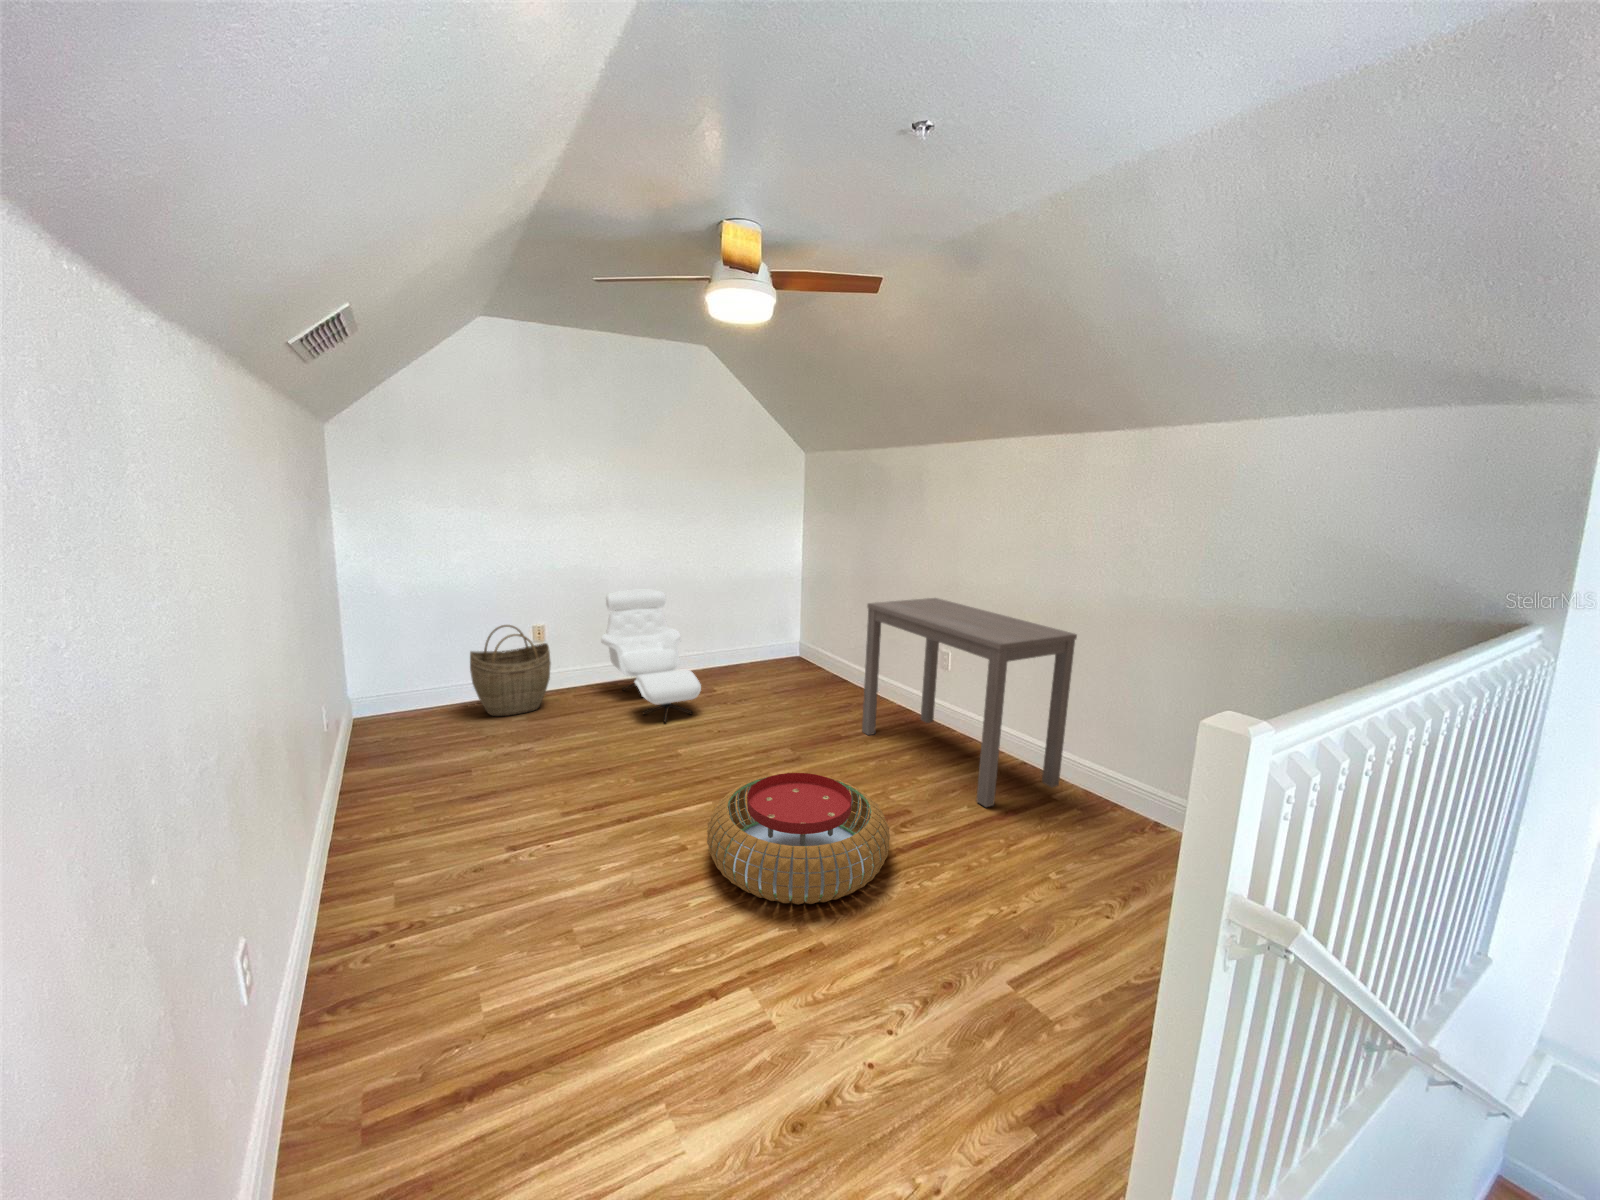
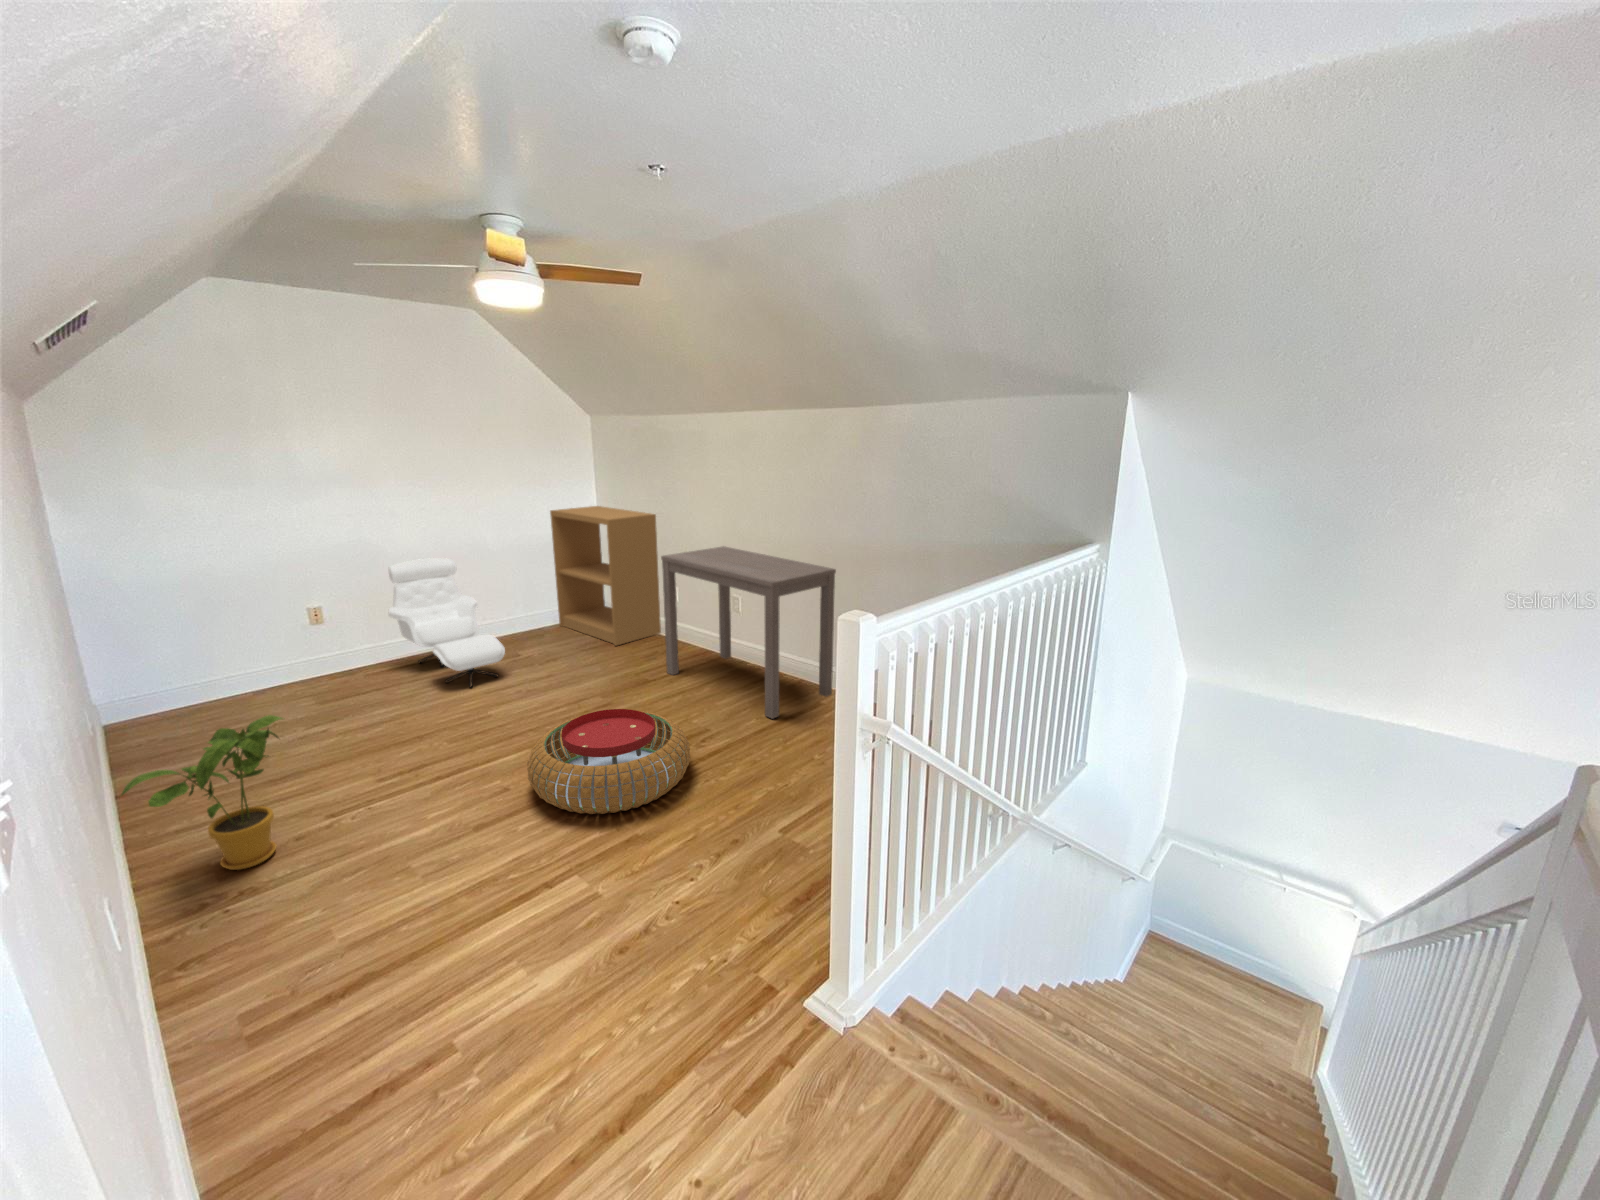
bookshelf: none [756,548,863,694] -> present [550,506,661,645]
woven basket: present [470,625,551,716] -> none [235,607,335,704]
house plant: none [321,739,475,897] -> present [121,715,282,870]

